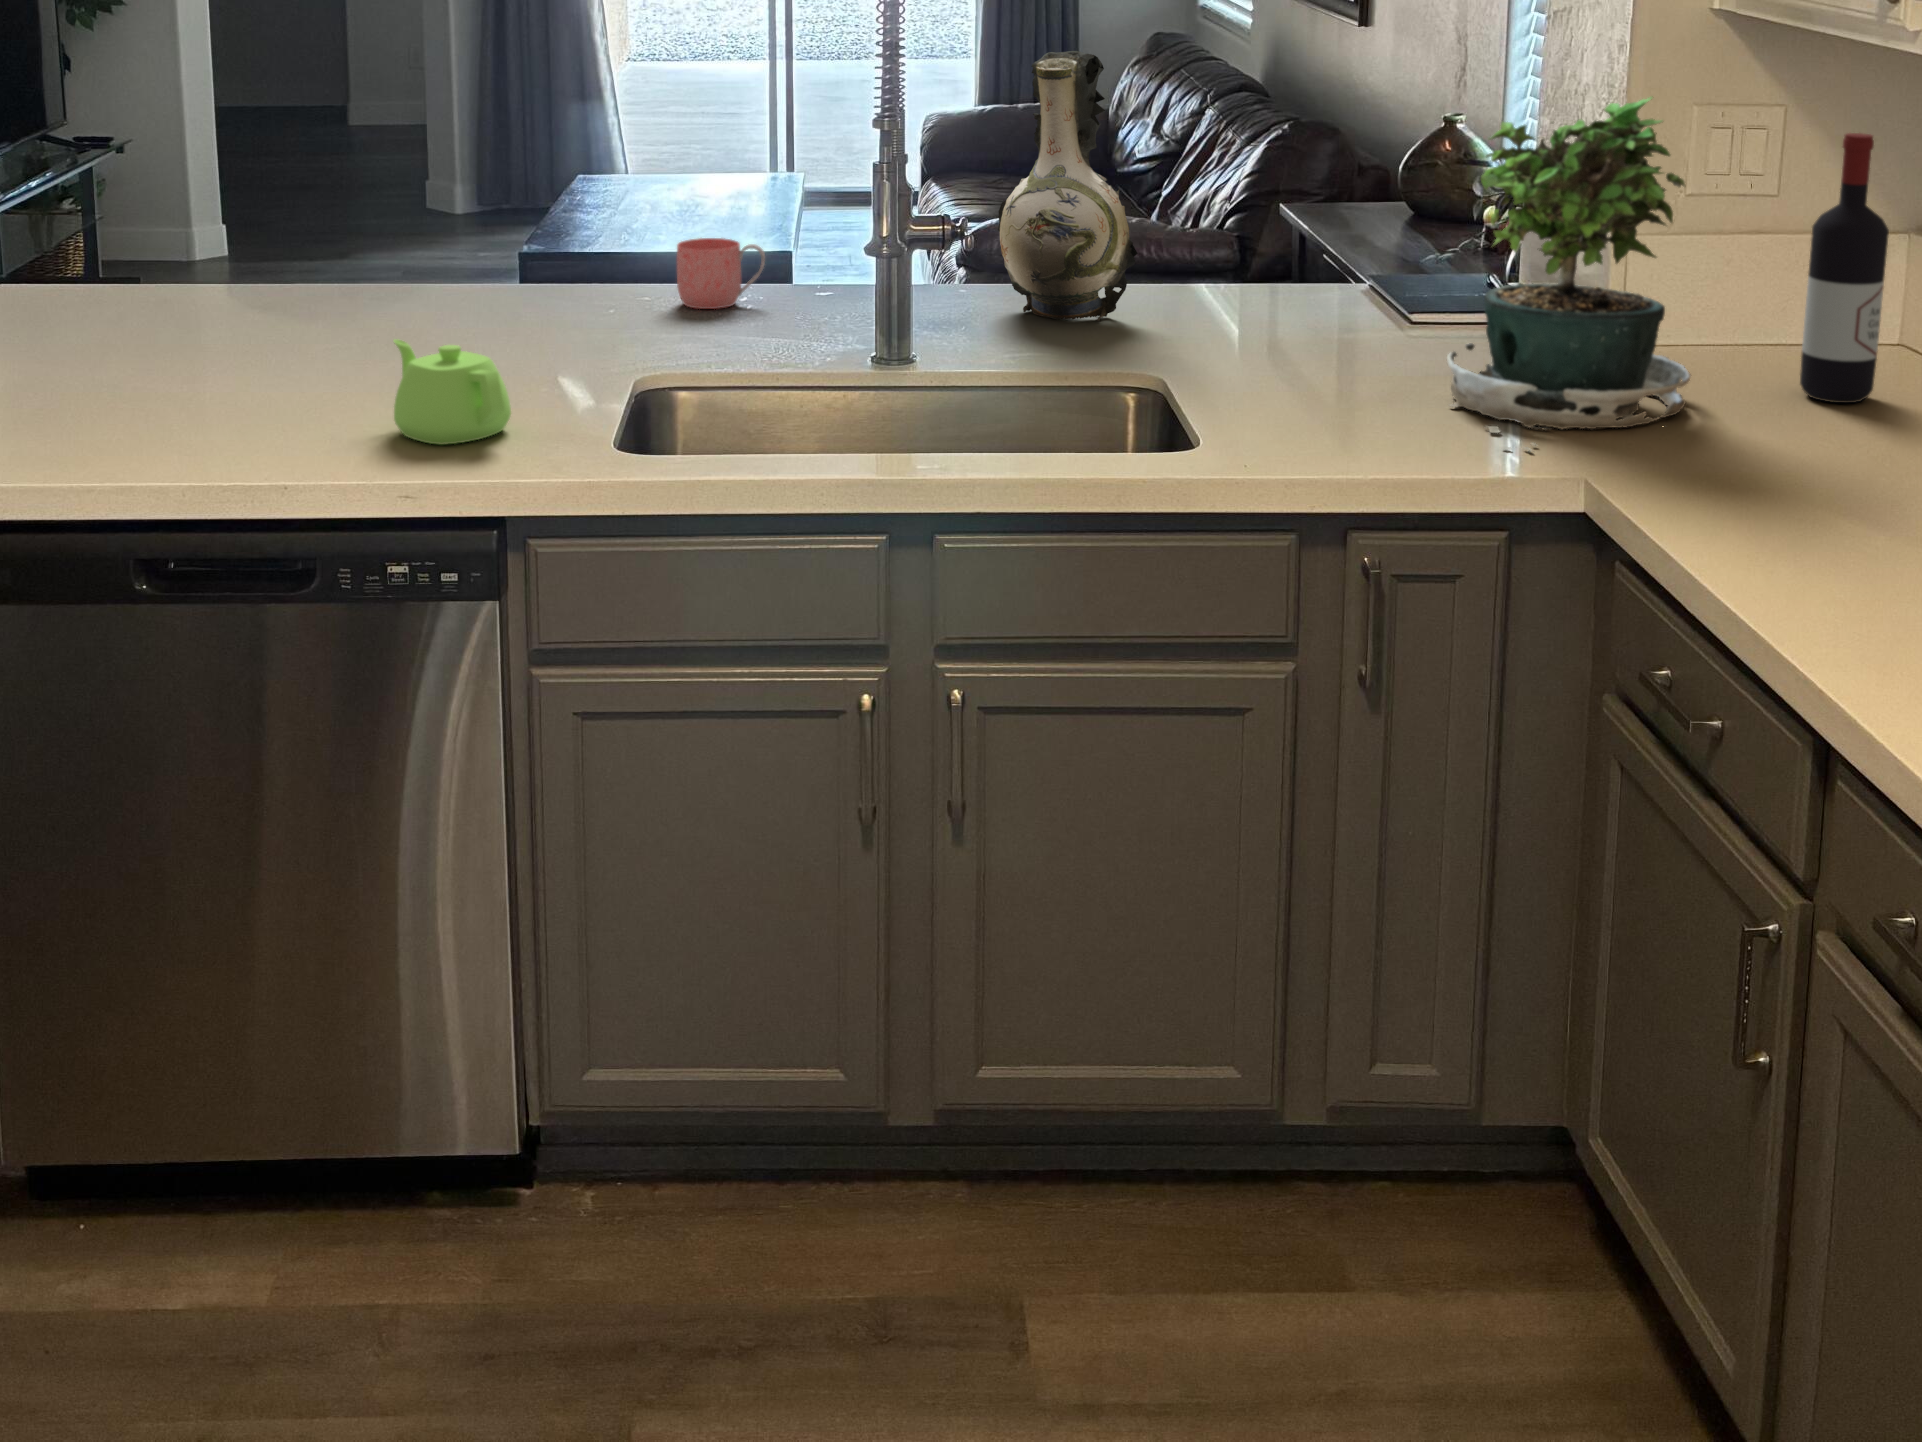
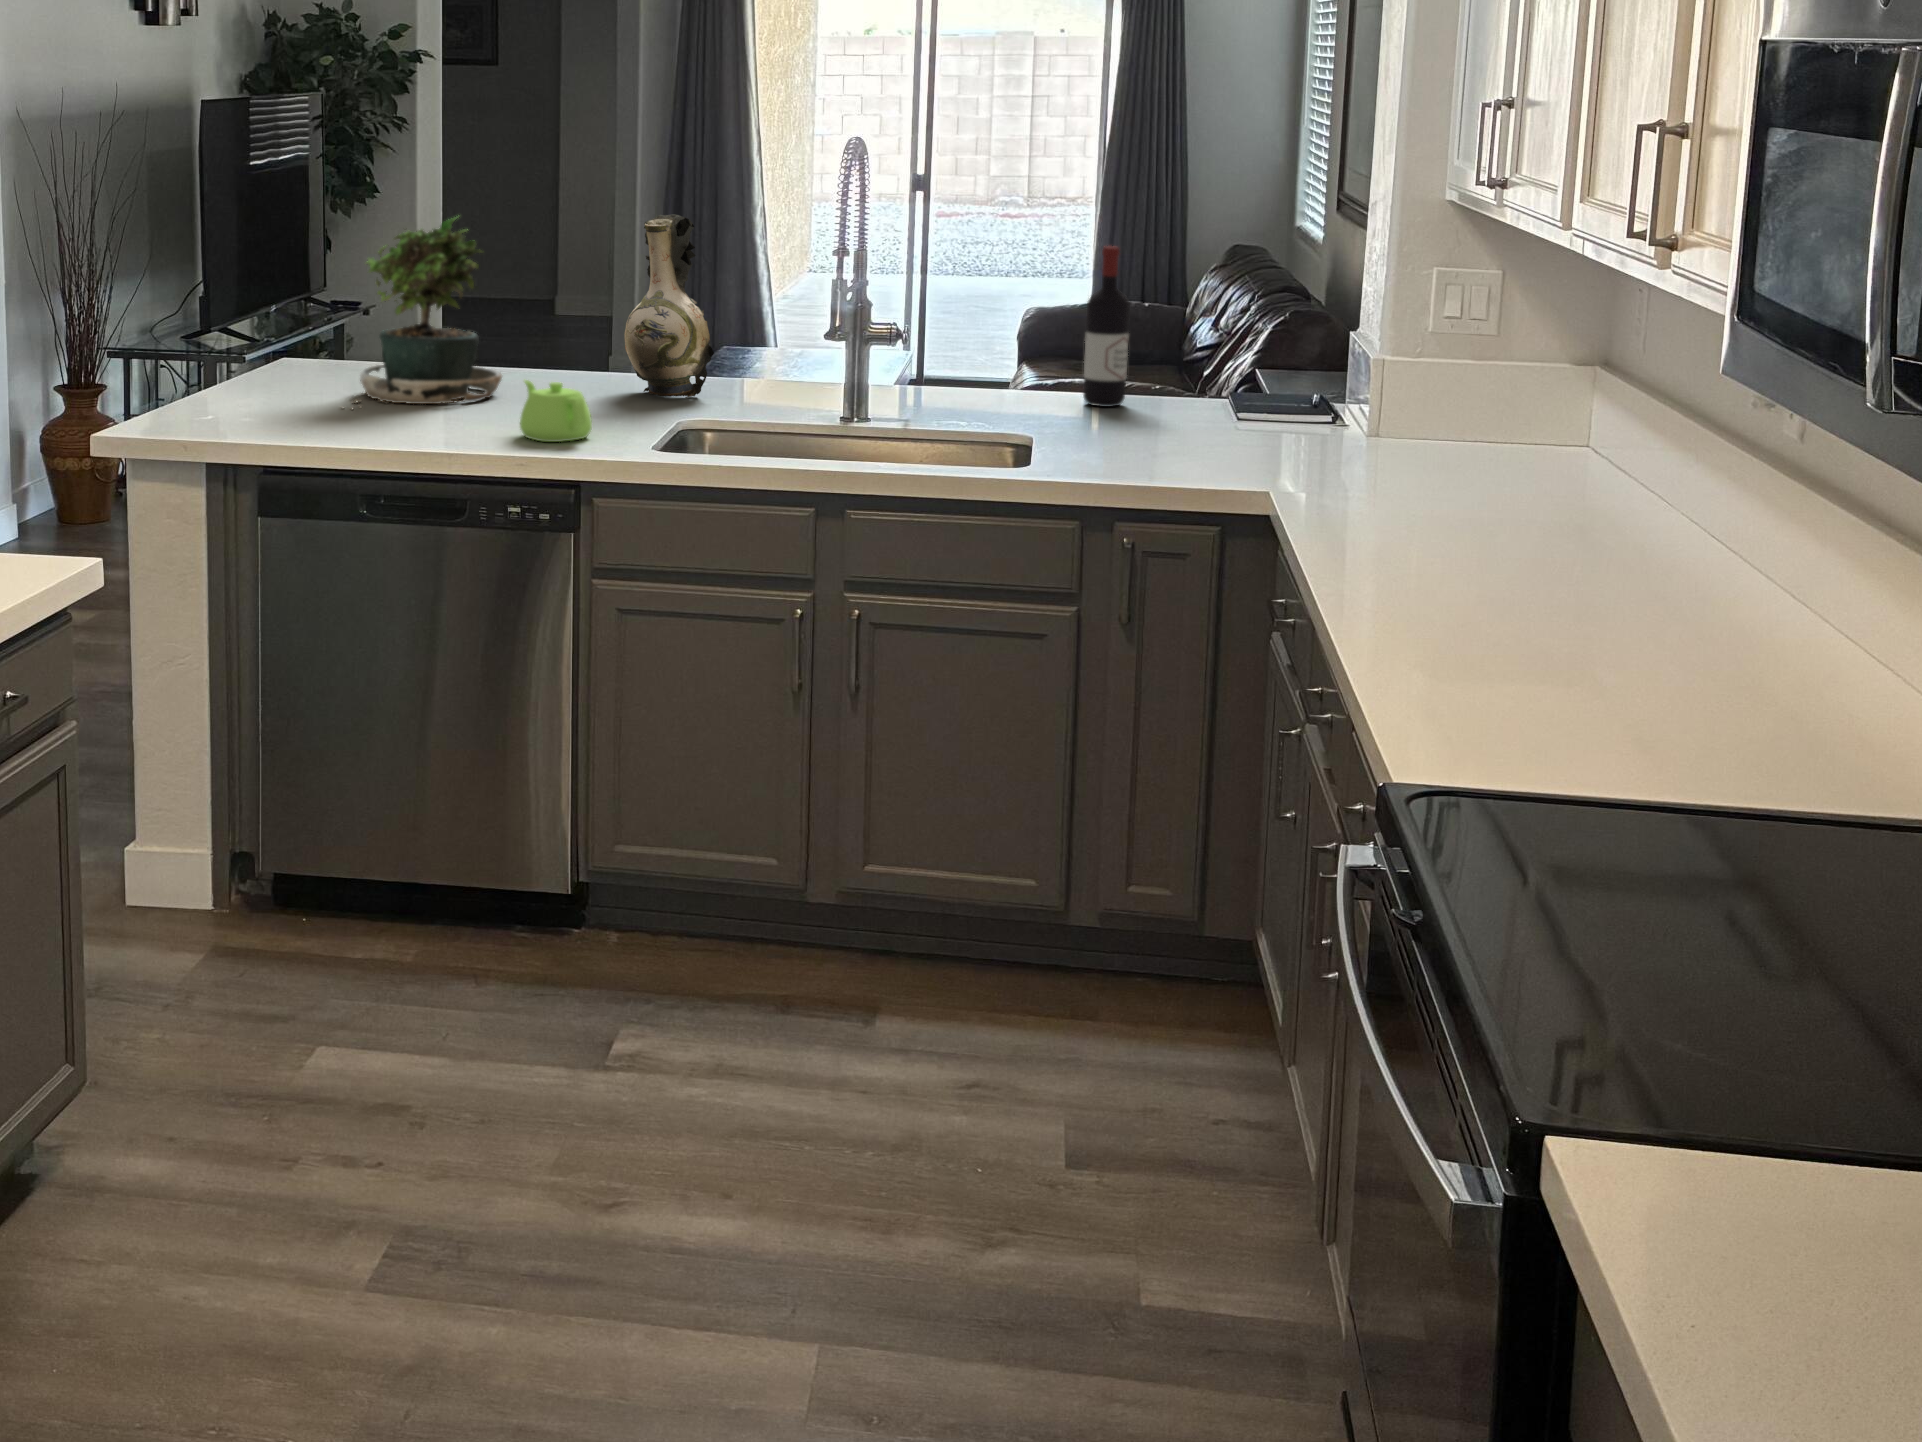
decorative vase: present [998,51,1138,321] -> present [625,214,714,398]
potted plant: present [1447,97,1691,452] -> present [356,218,502,404]
wine bottle: present [1800,133,1889,403] -> present [1083,246,1130,407]
mug: present [677,238,765,309] -> none [724,342,785,389]

